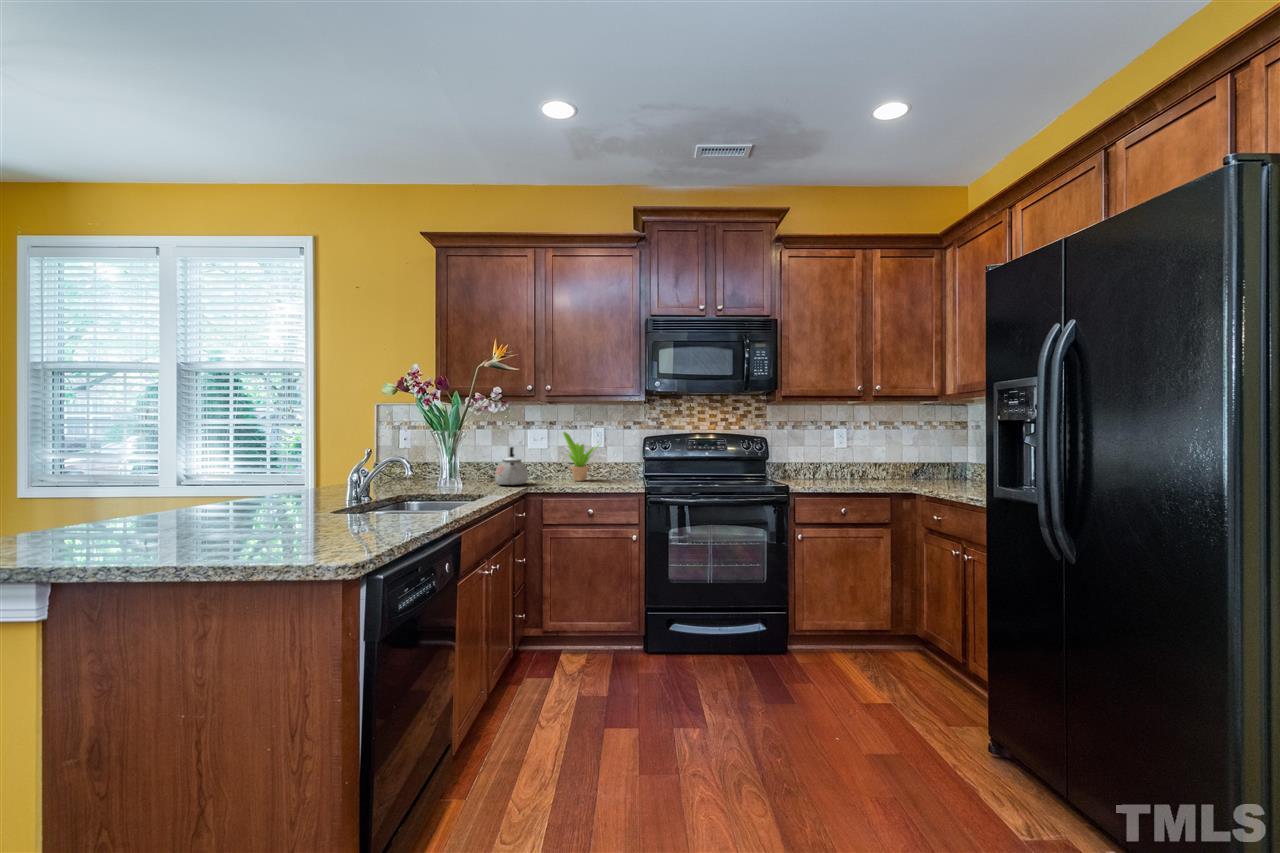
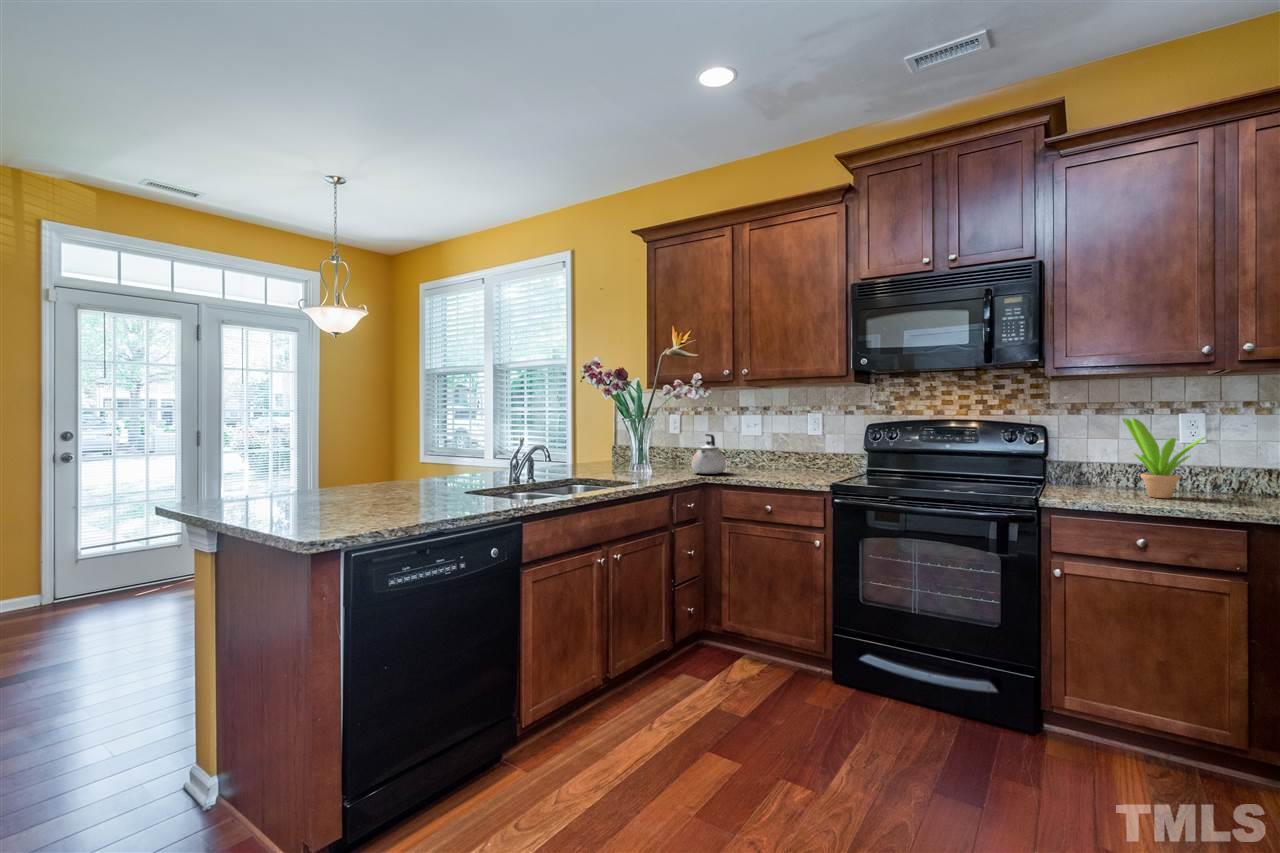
potted plant: present [563,432,599,481] -> present [1123,418,1206,498]

